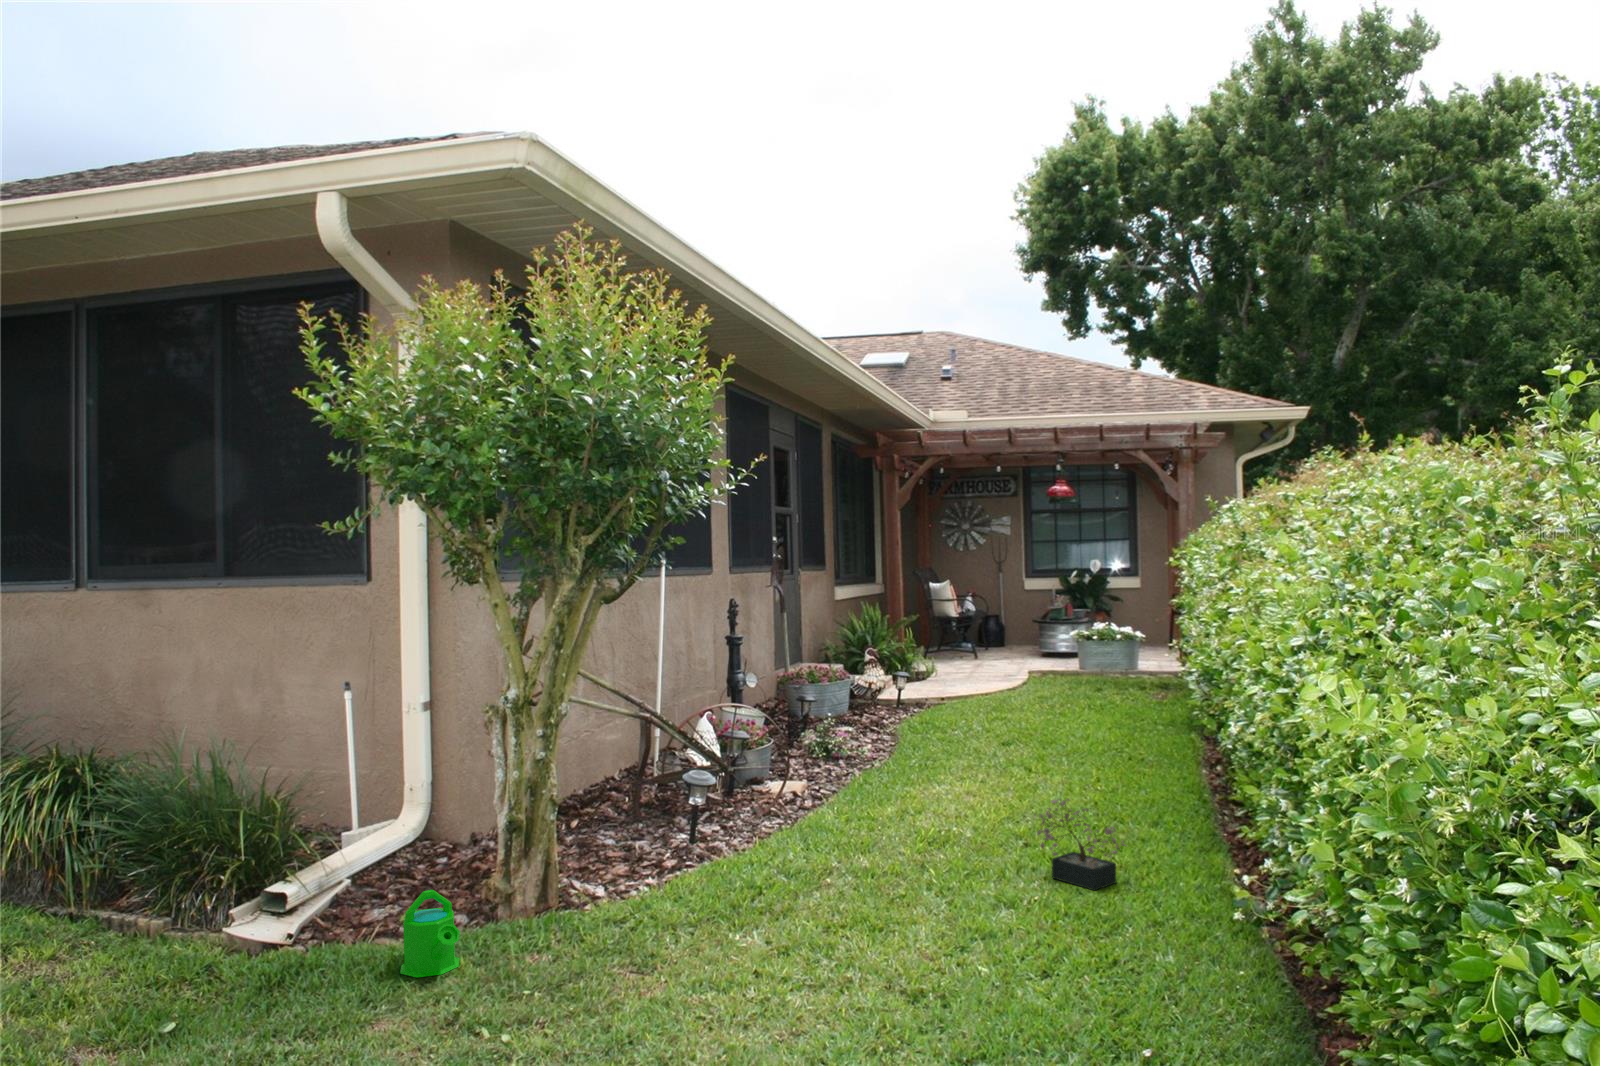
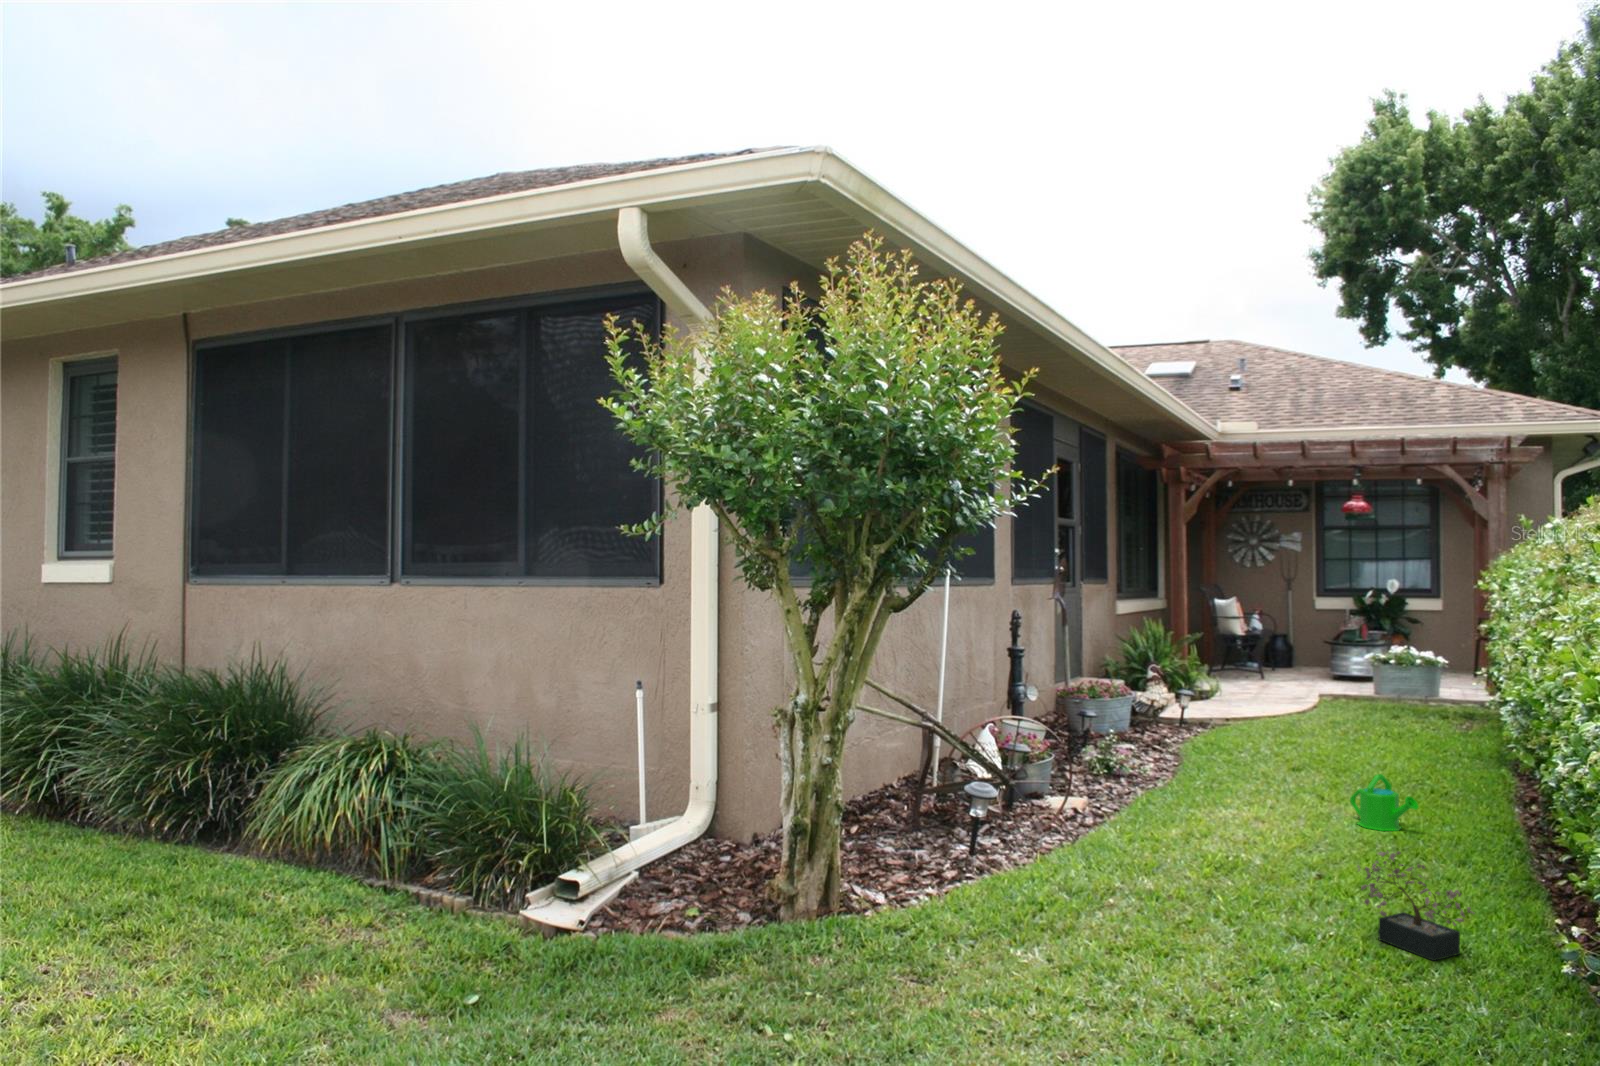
watering can: present [400,889,460,978] -> present [1350,774,1419,831]

